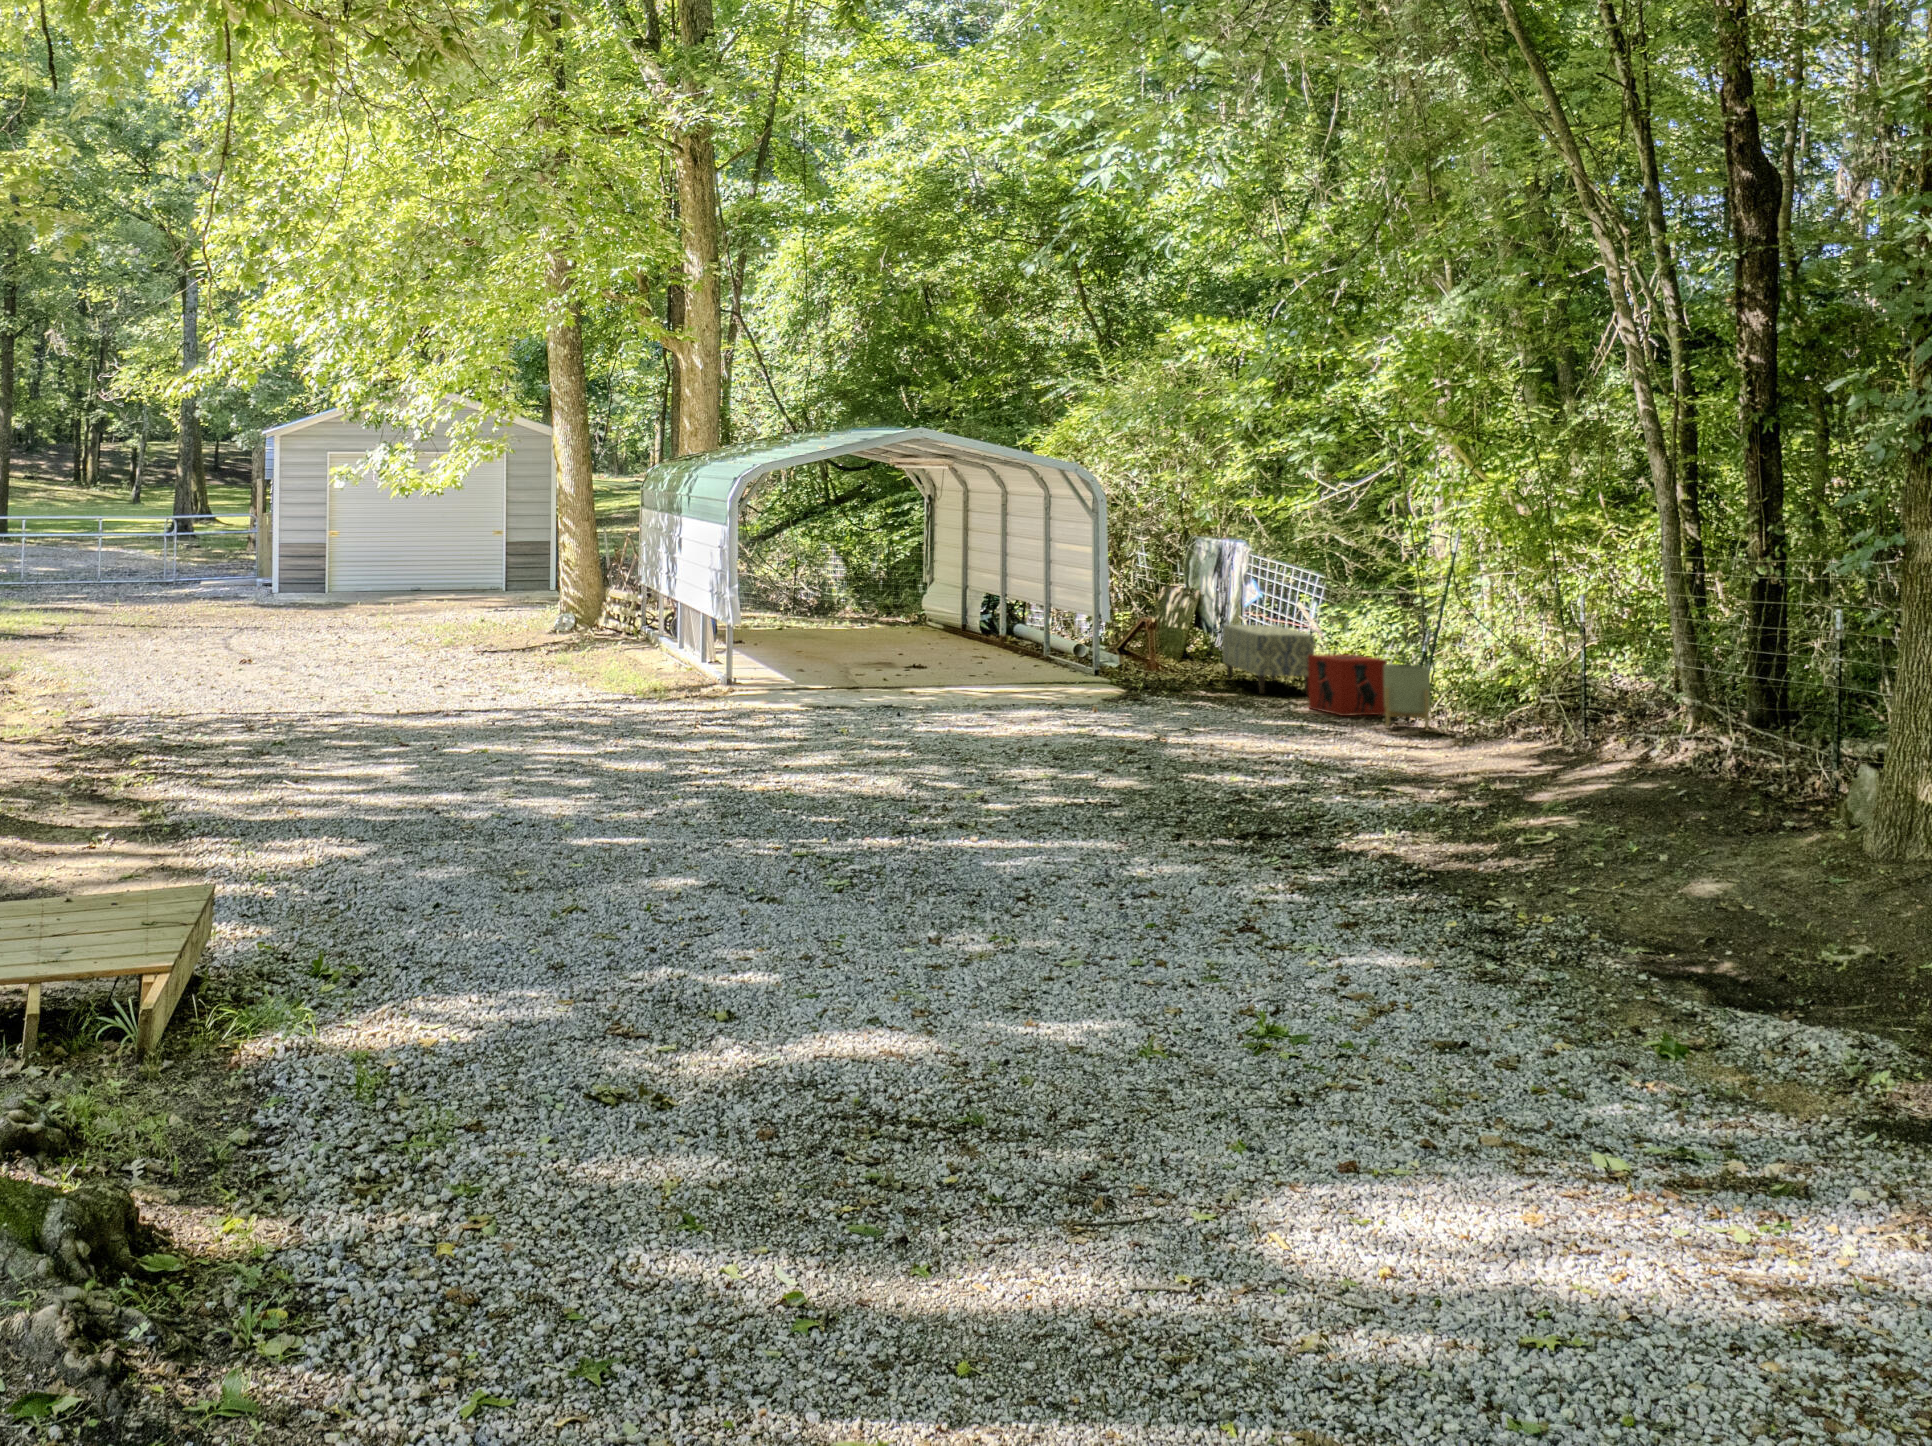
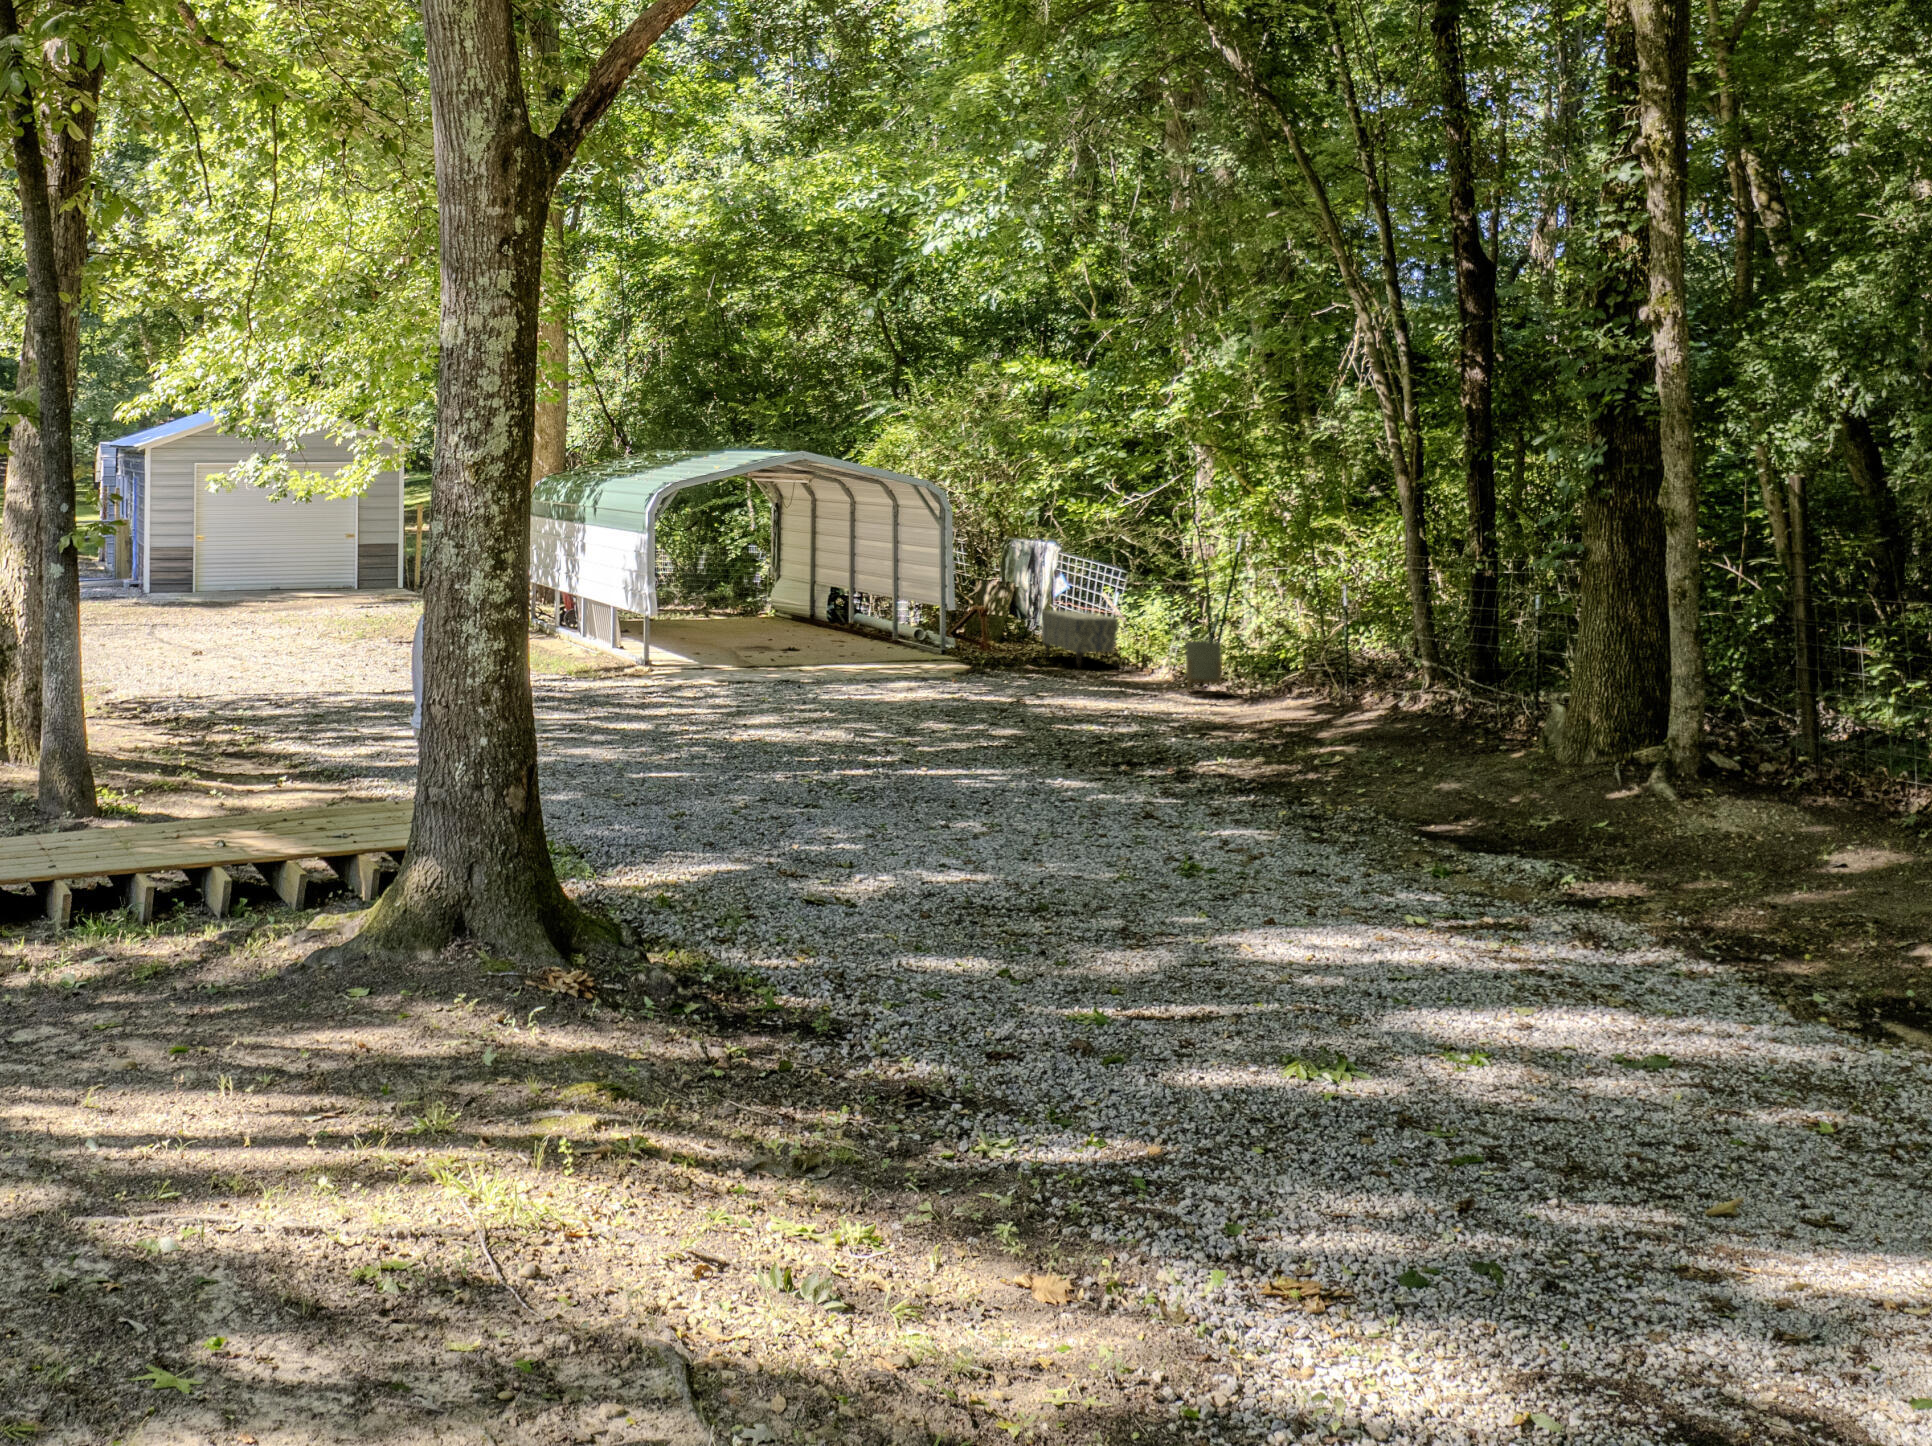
storage box: present [1308,654,1387,716] -> none [1121,634,1185,683]

